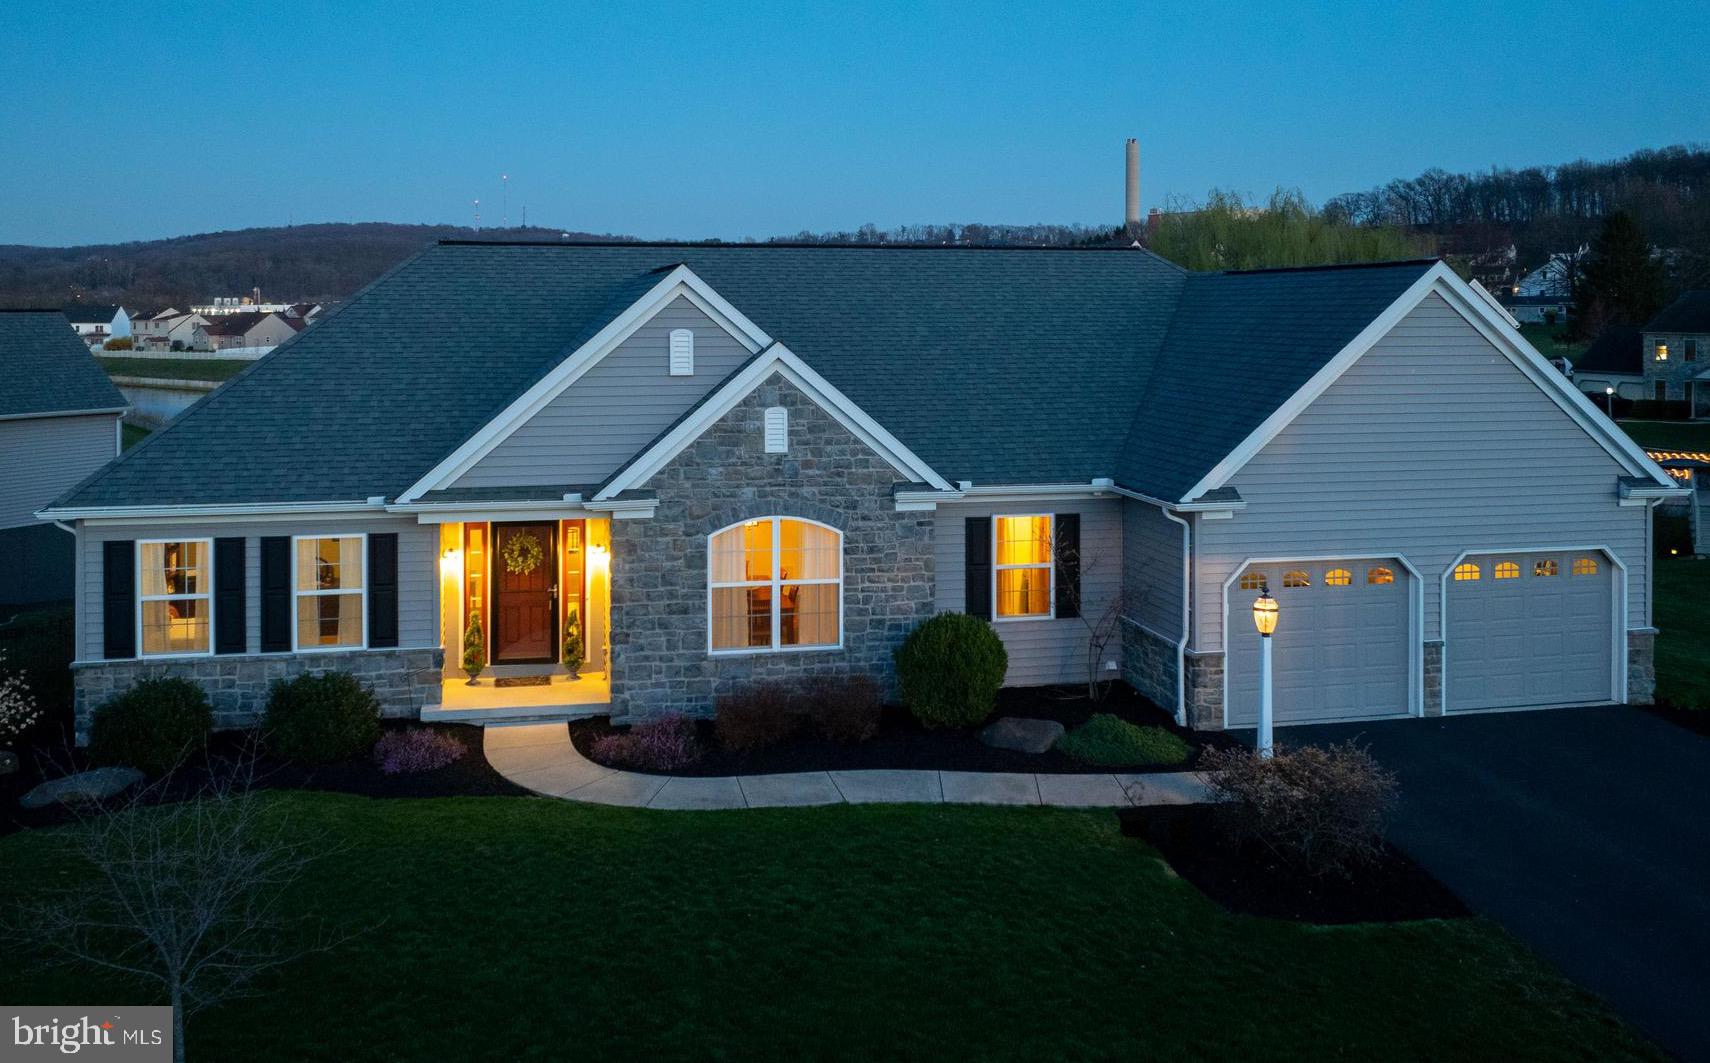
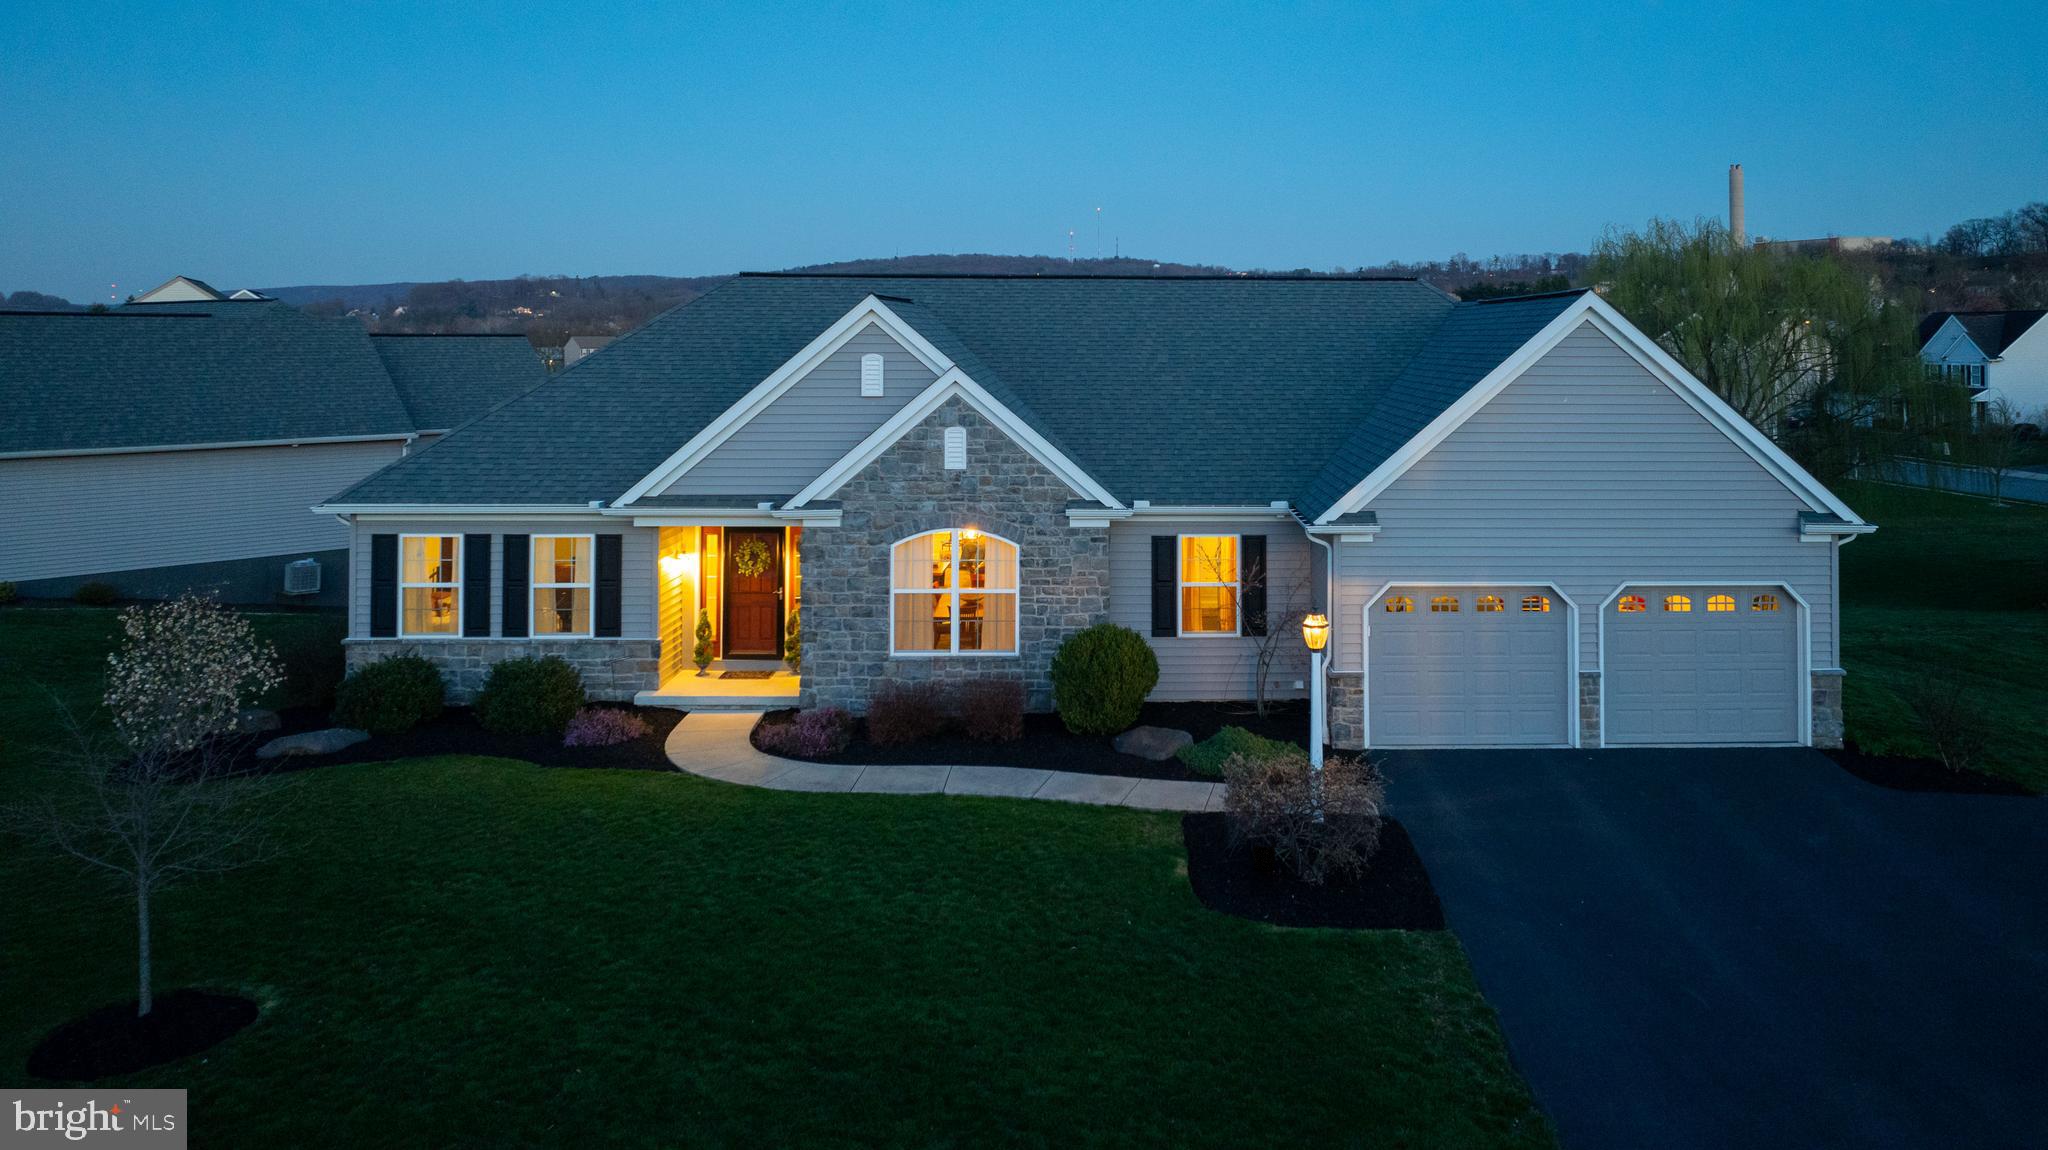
decorative plant: present [1120,781,1150,836] -> none [1208,803,1238,860]

